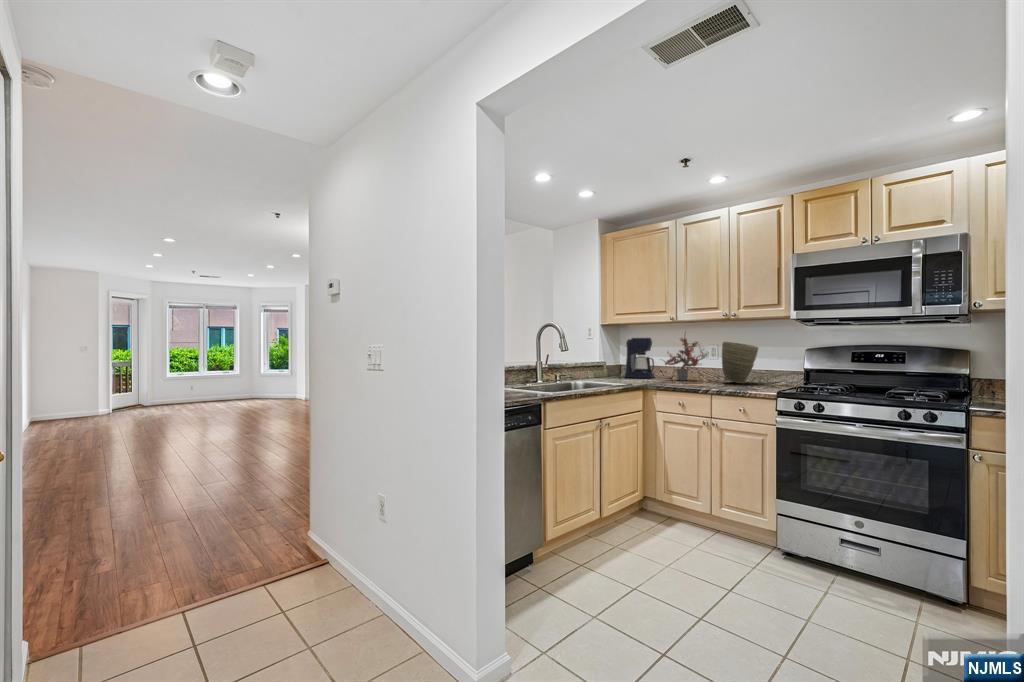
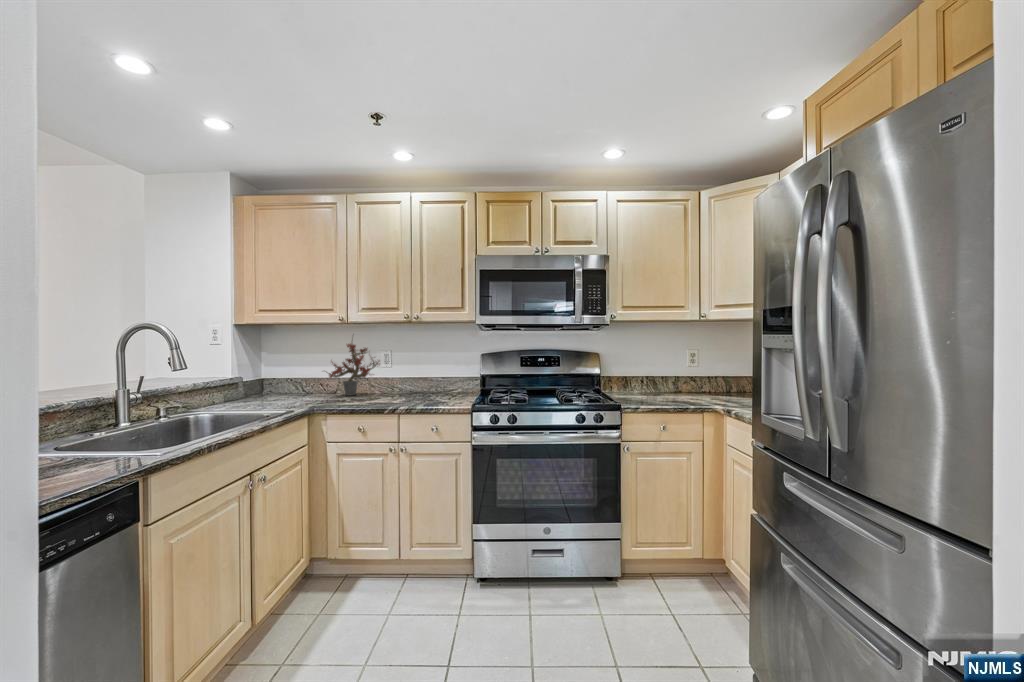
coffee maker: present [624,338,655,378] -> none [269,343,313,396]
vase: present [722,341,758,383] -> none [398,348,436,394]

